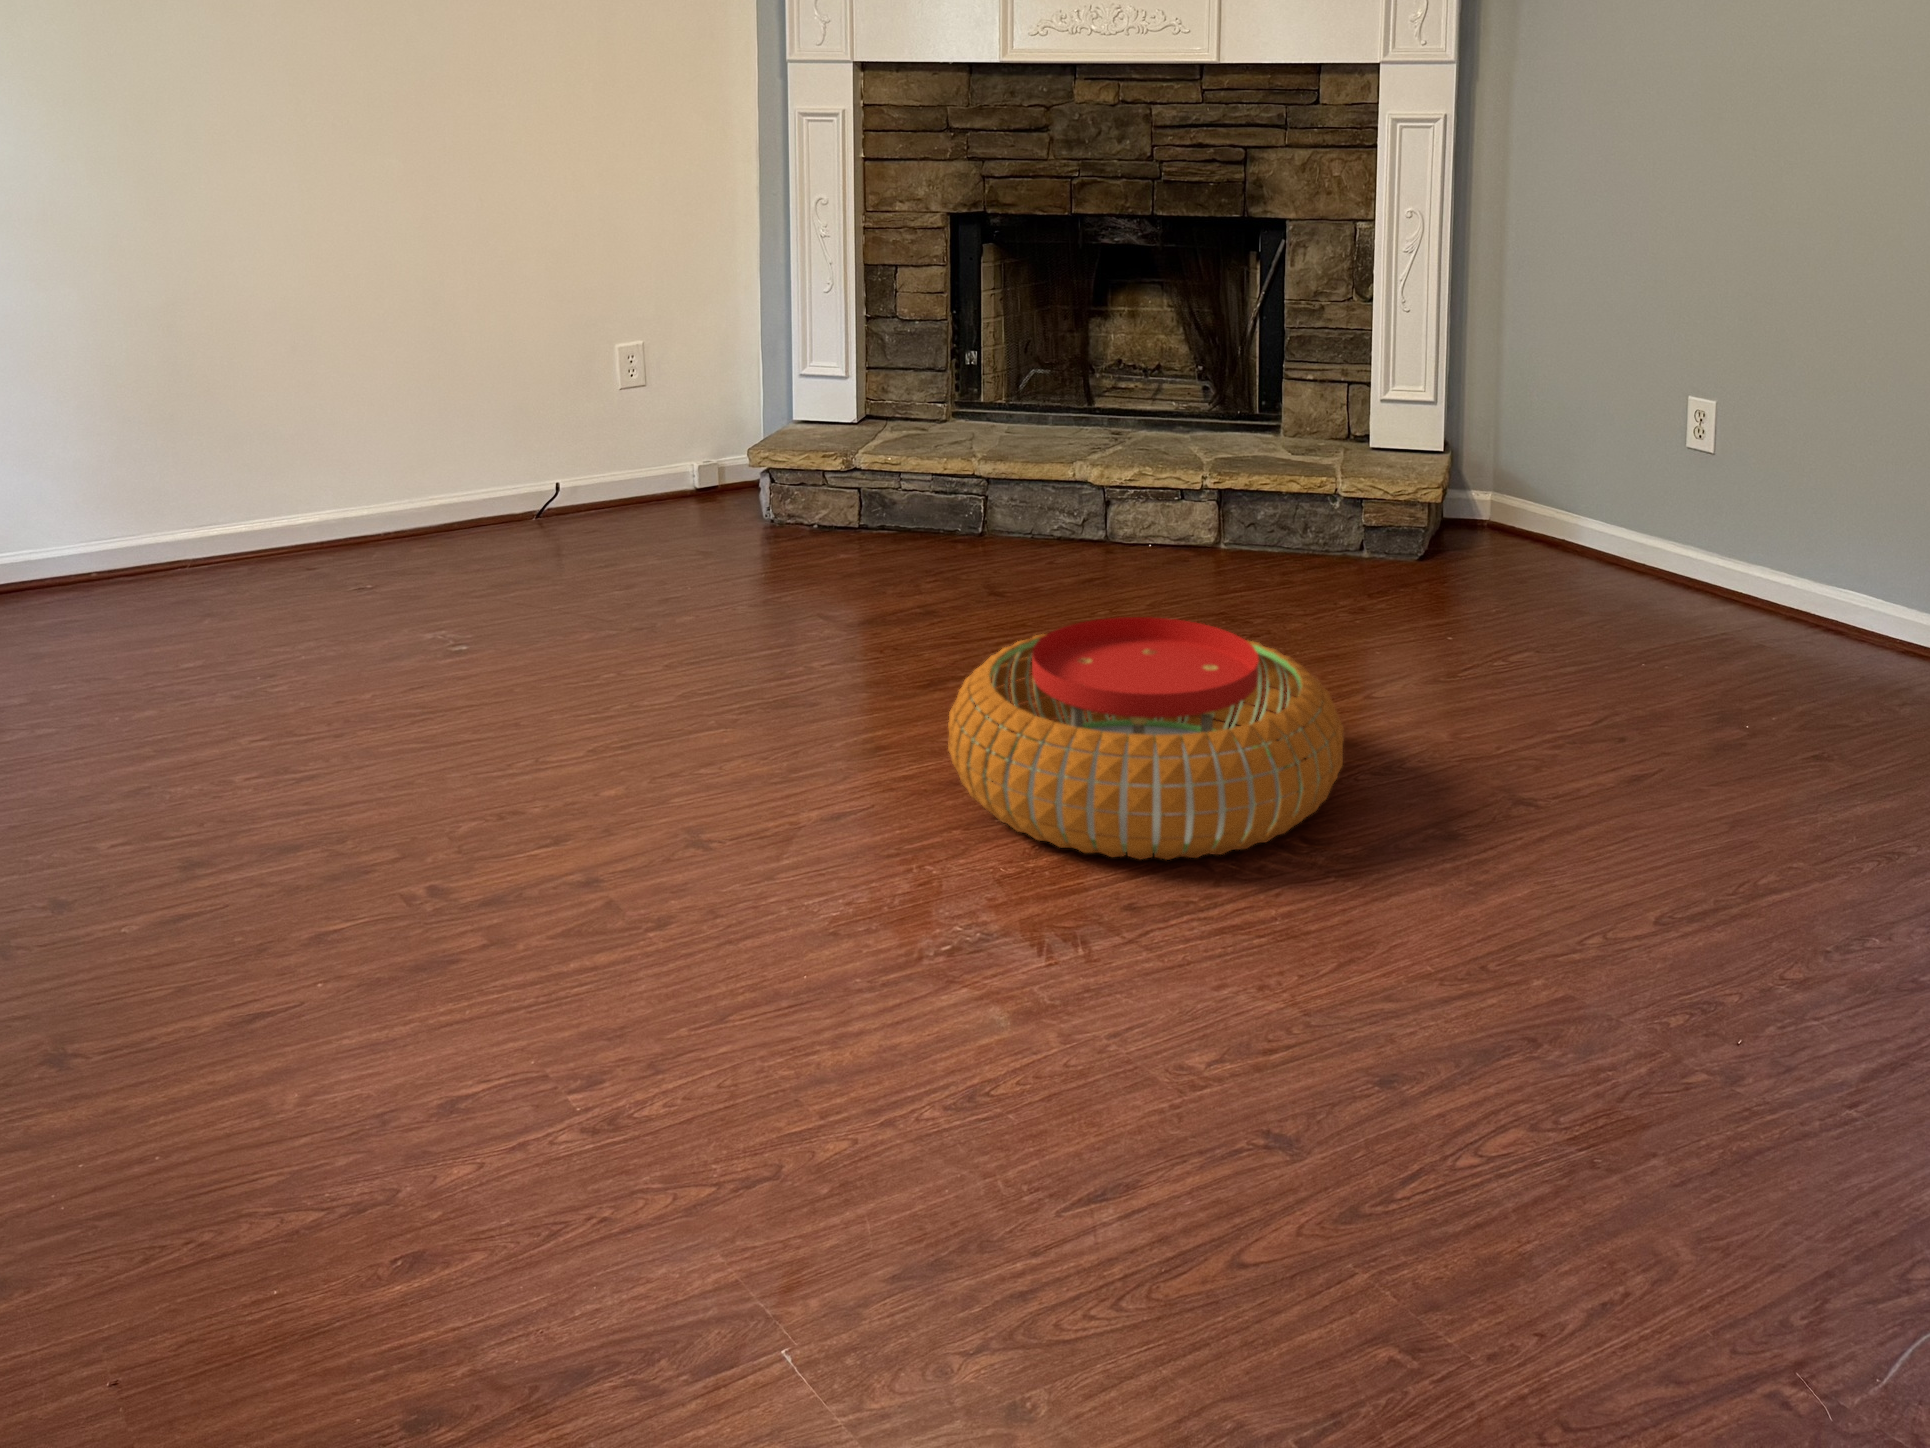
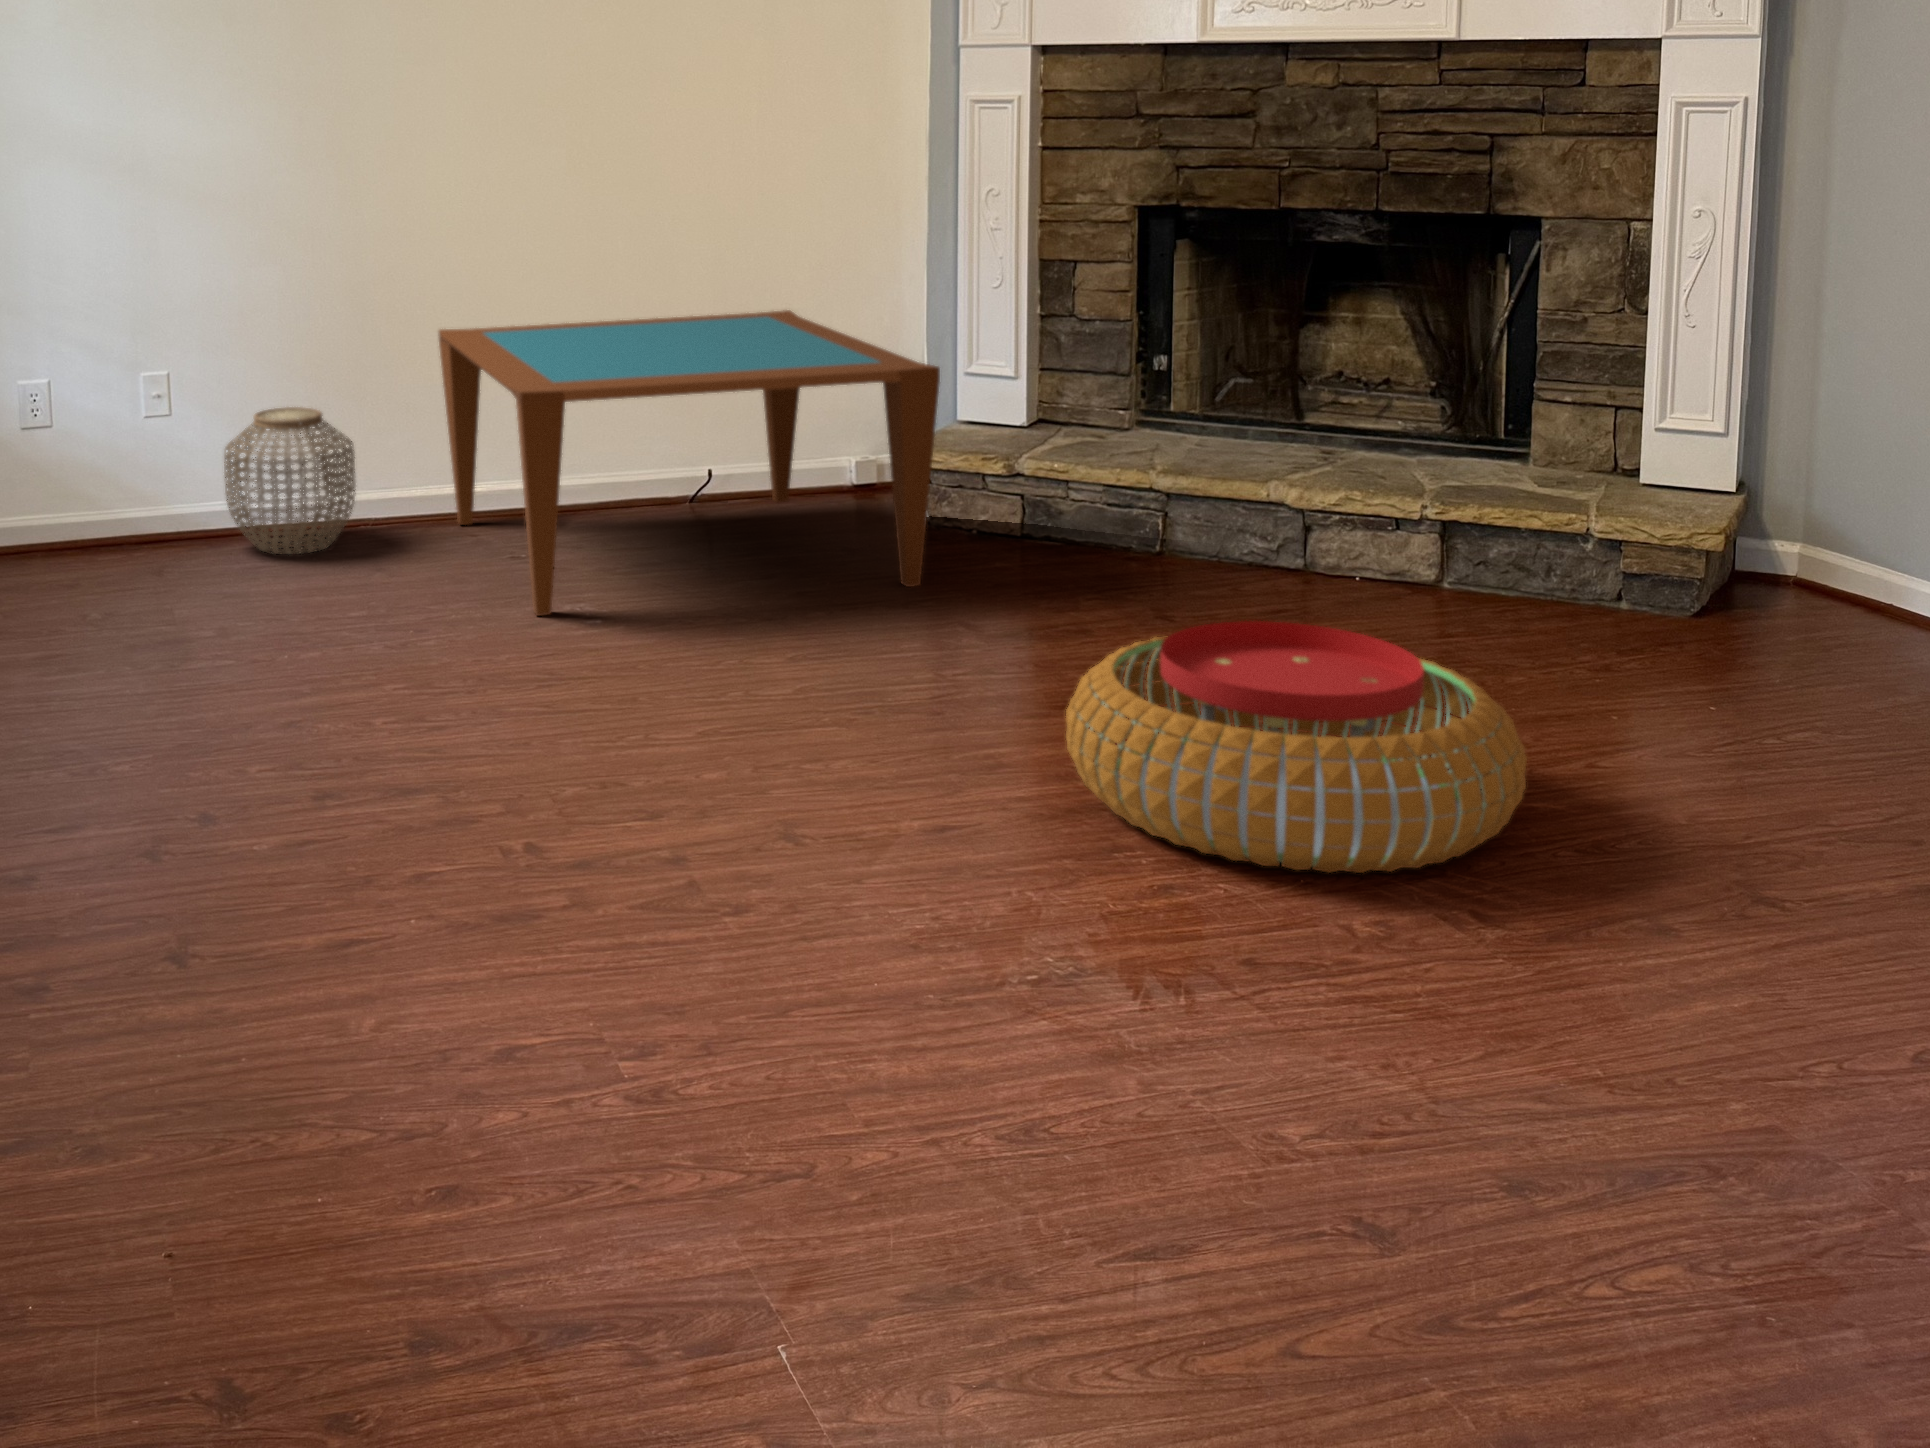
coffee table: none [264,318,790,660] -> present [439,310,940,616]
woven basket: none [18,448,177,611] -> present [224,407,356,554]

